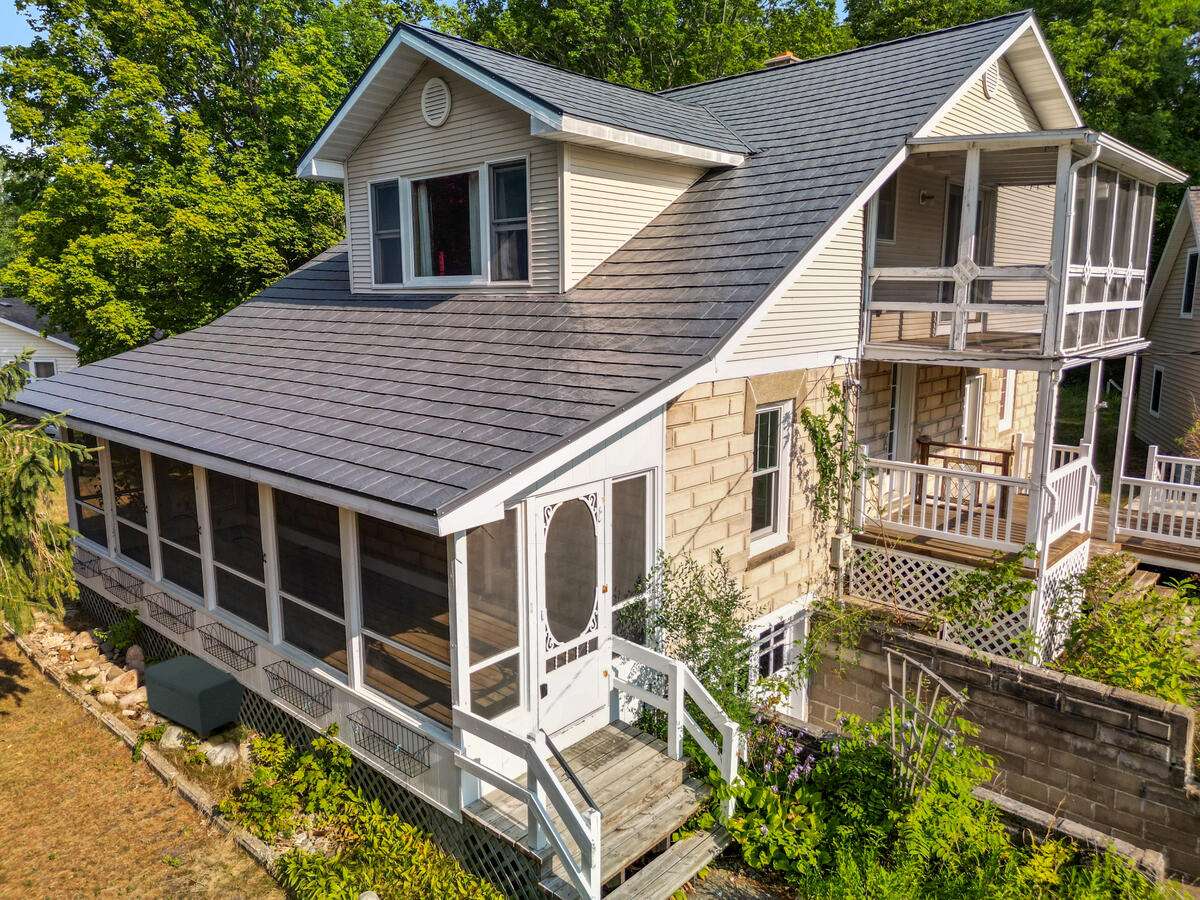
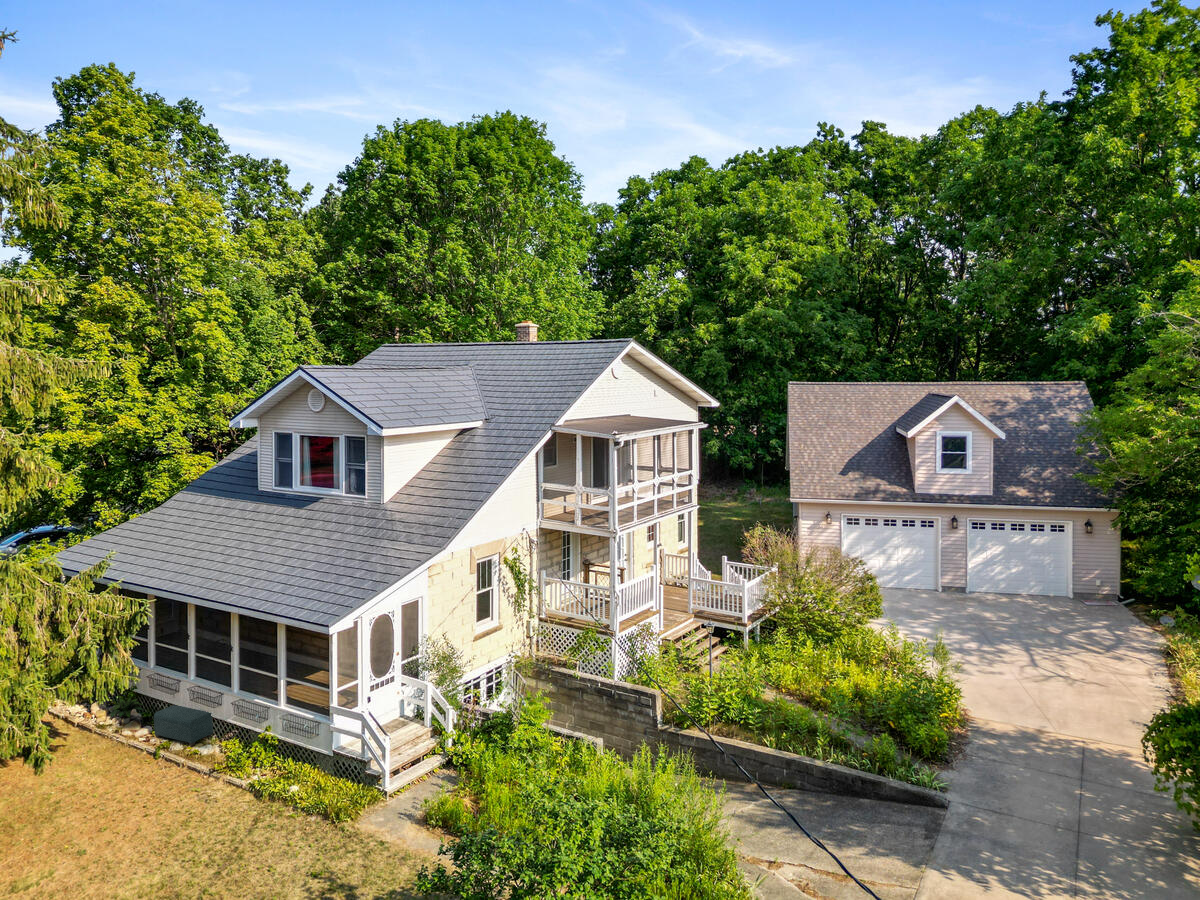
potted plant: none [81,631,149,678] -> present [110,697,143,724]

